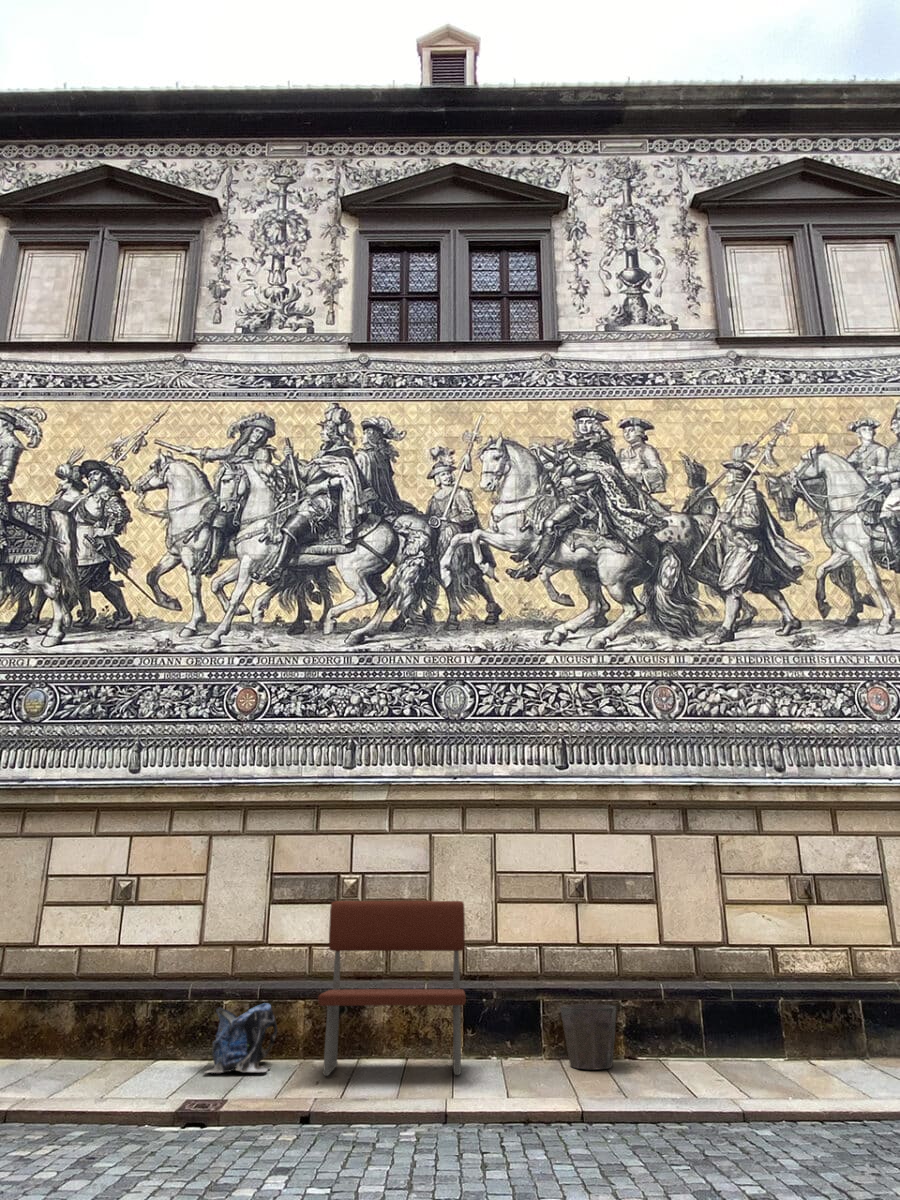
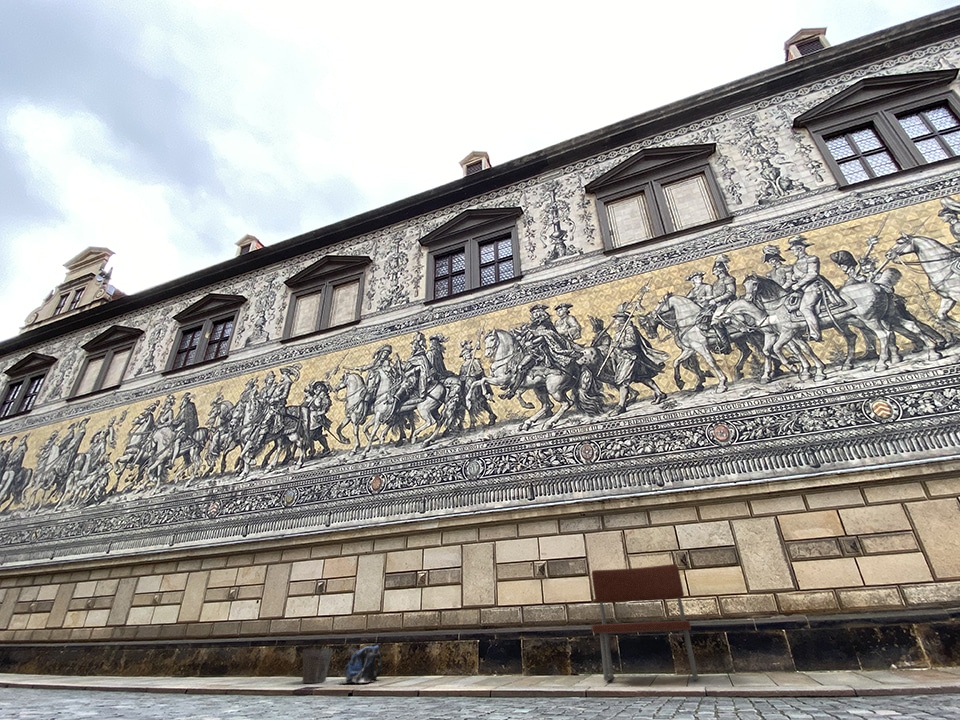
bench: present [318,901,466,1076] -> present [592,564,698,681]
waste bin: present [560,1004,617,1070] -> present [303,649,333,683]

